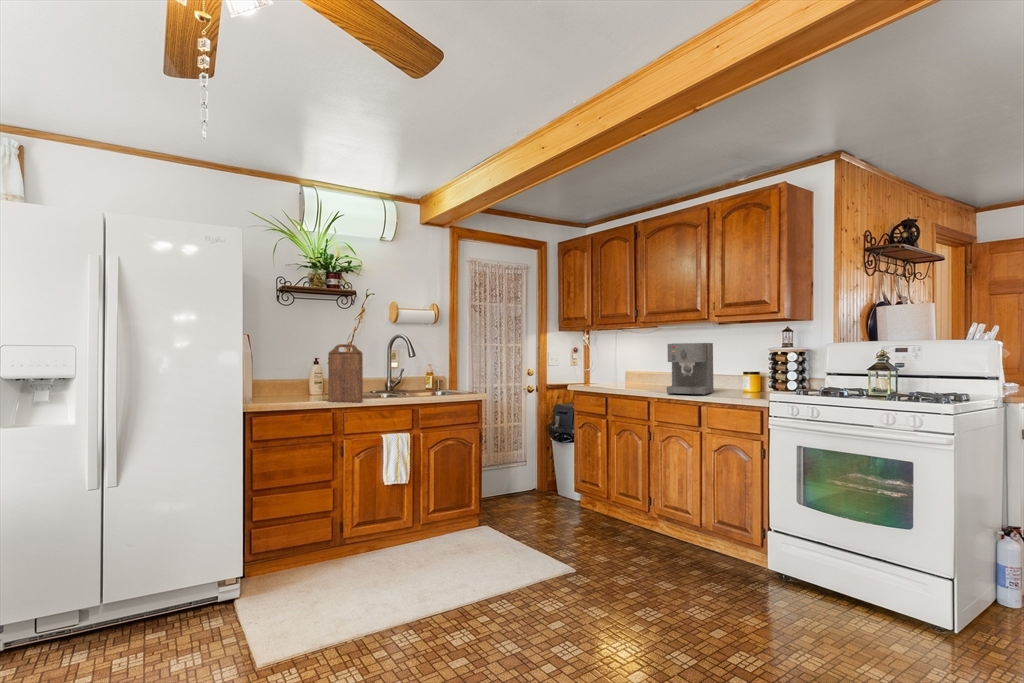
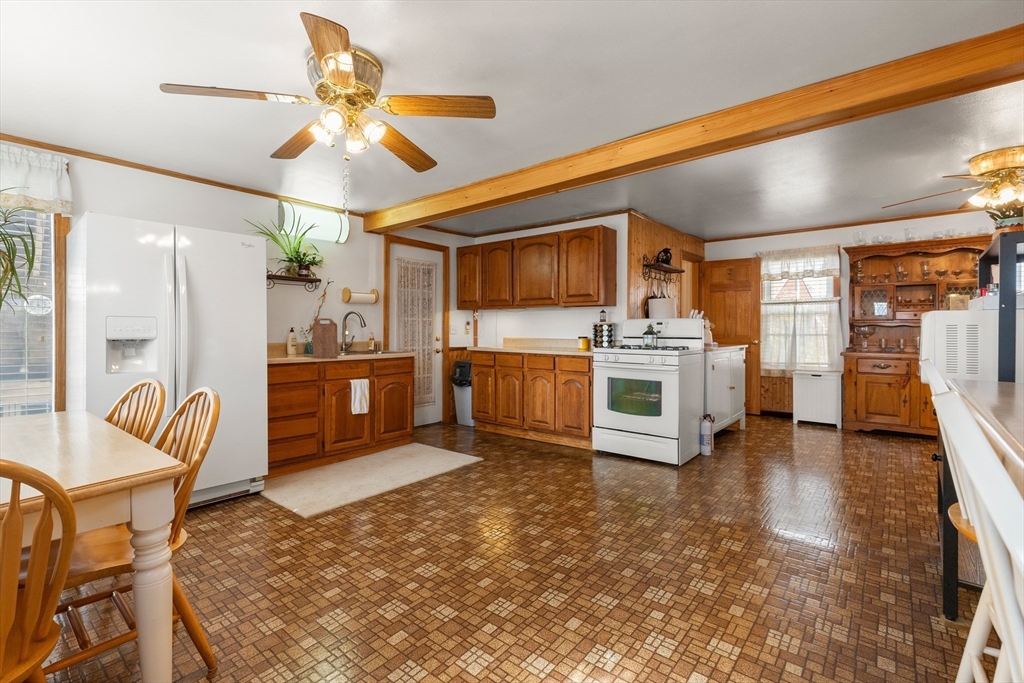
coffee maker: present [667,343,714,395] -> none [533,319,561,351]

